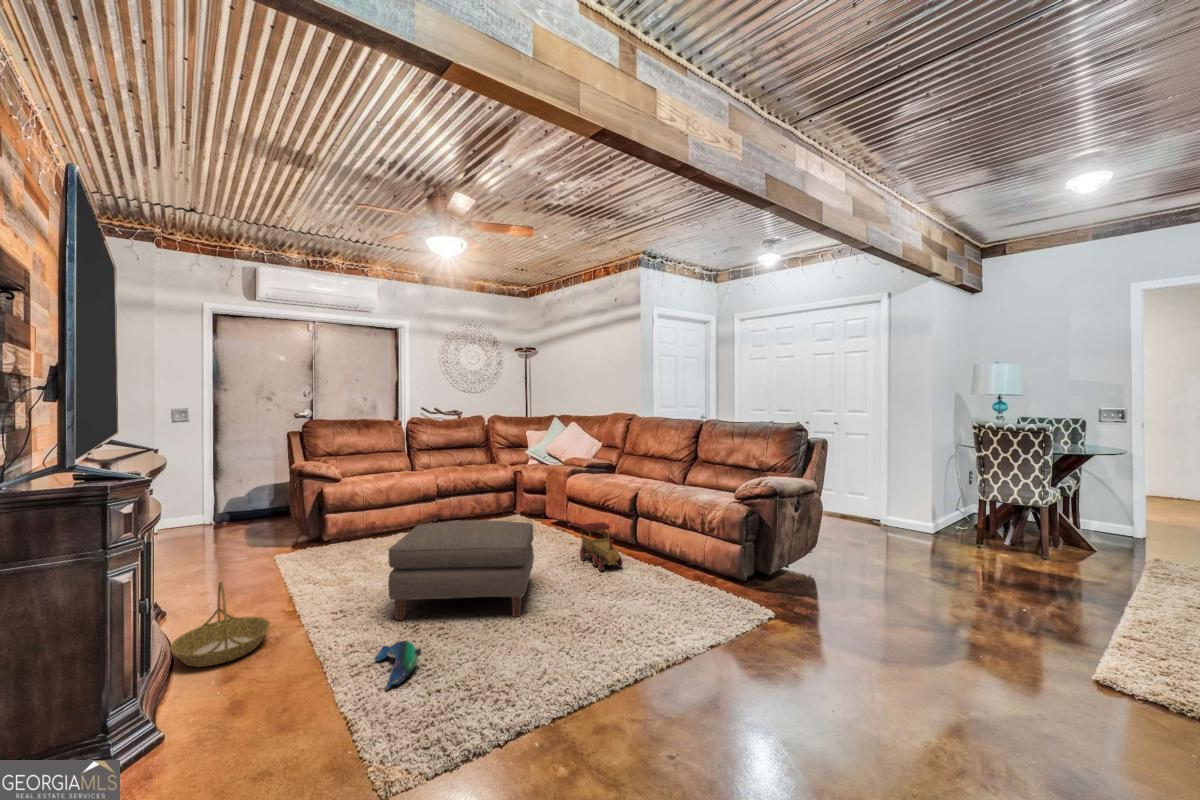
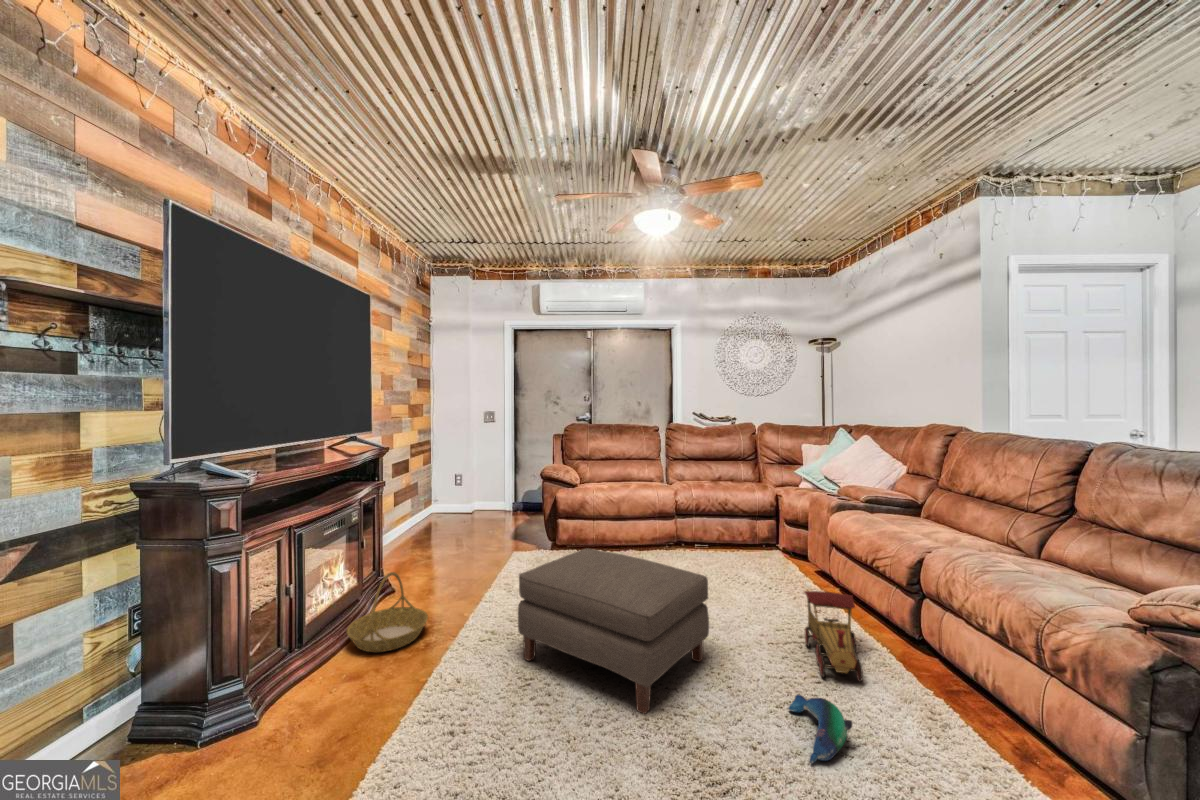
plush toy: present [375,641,421,689] -> present [788,694,852,764]

